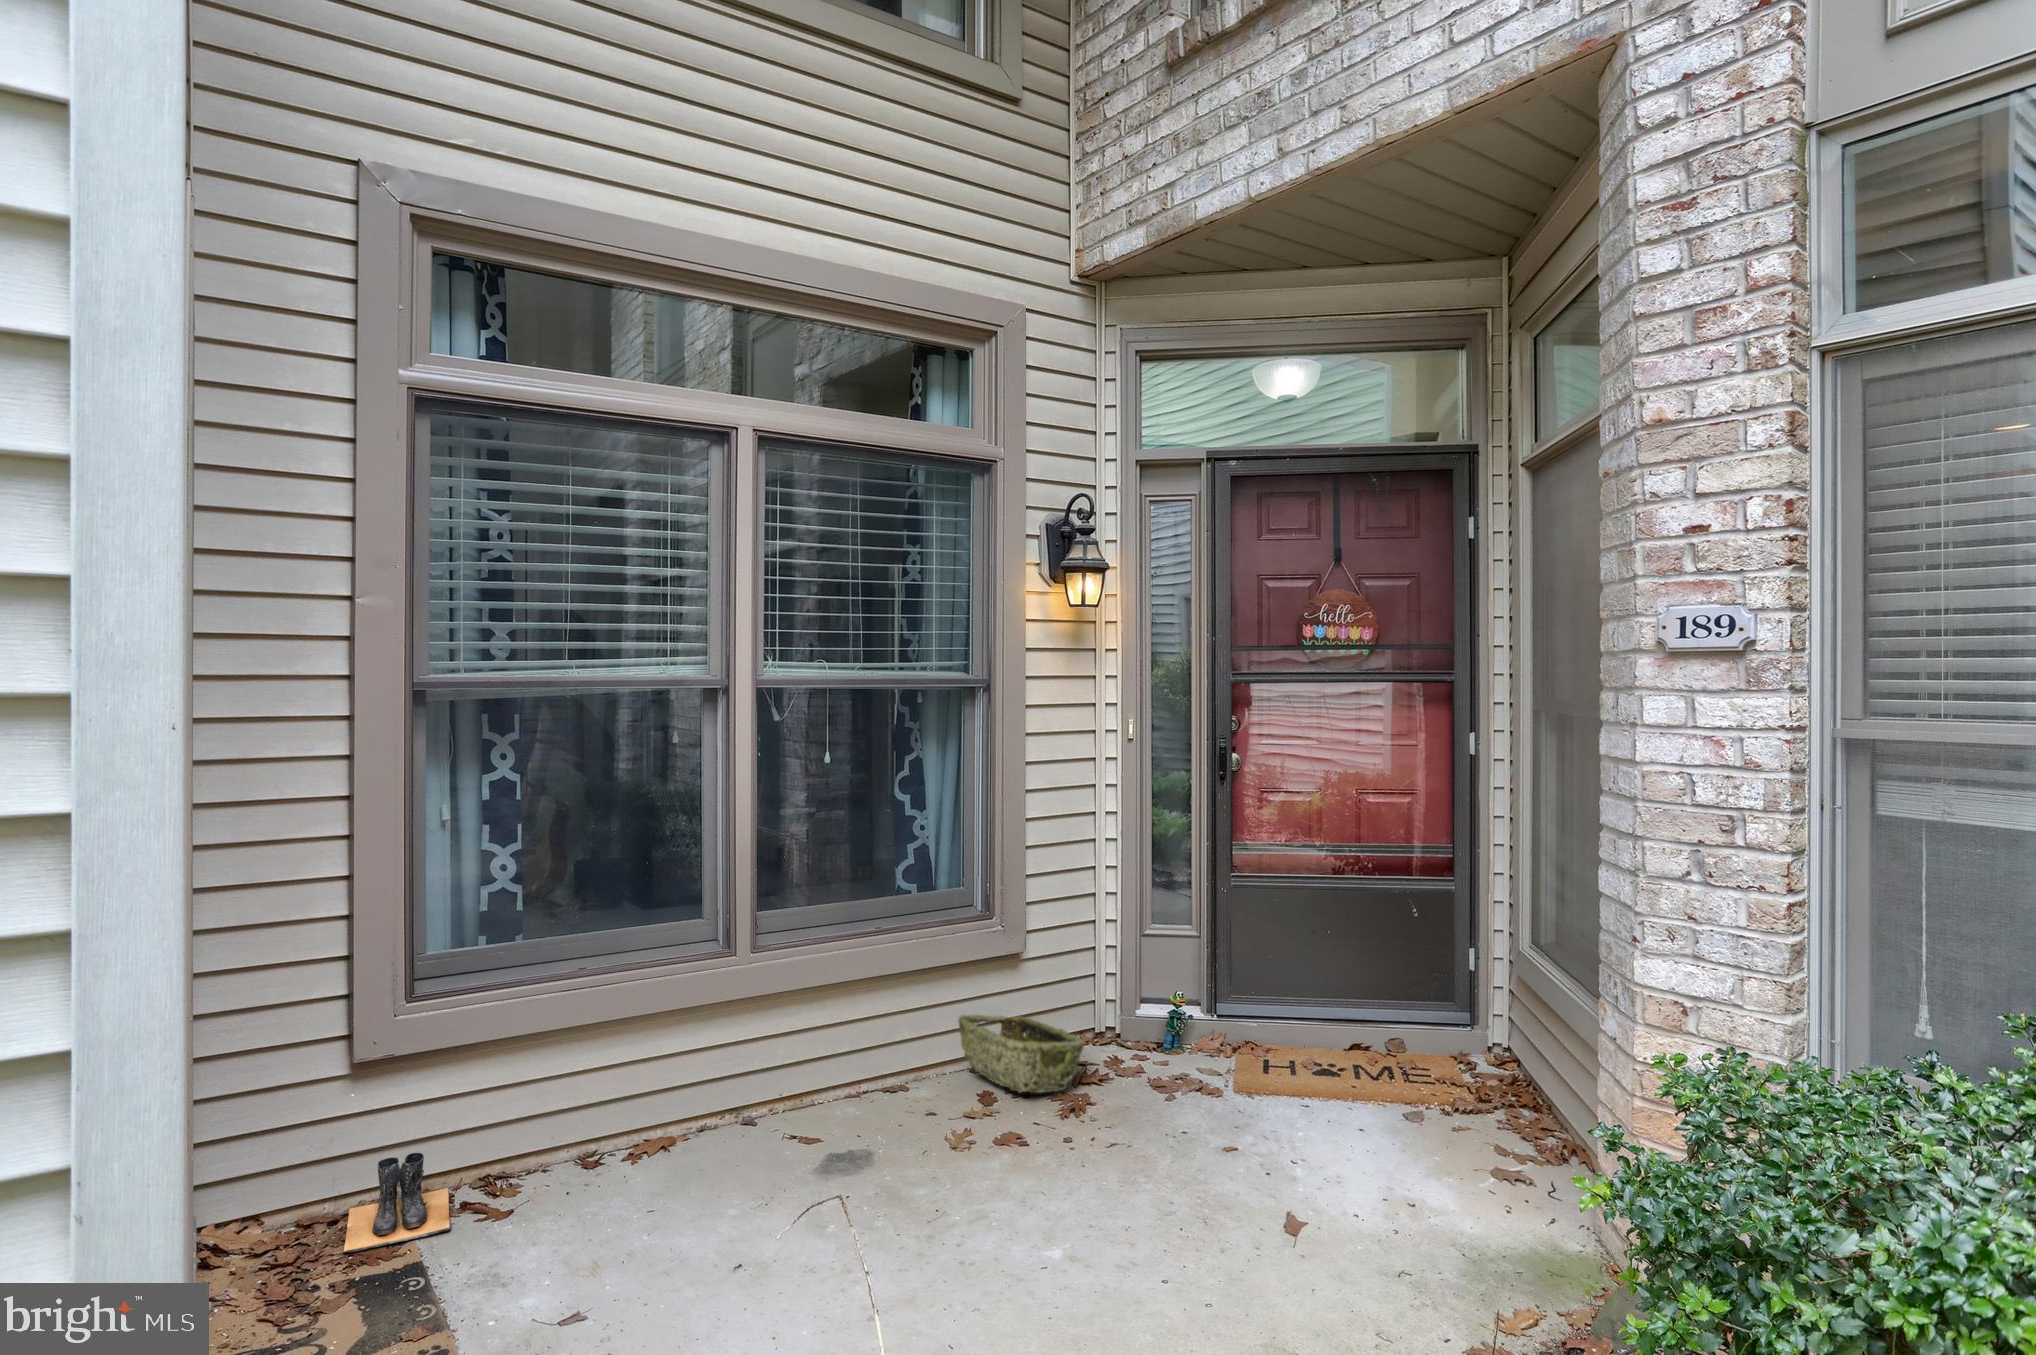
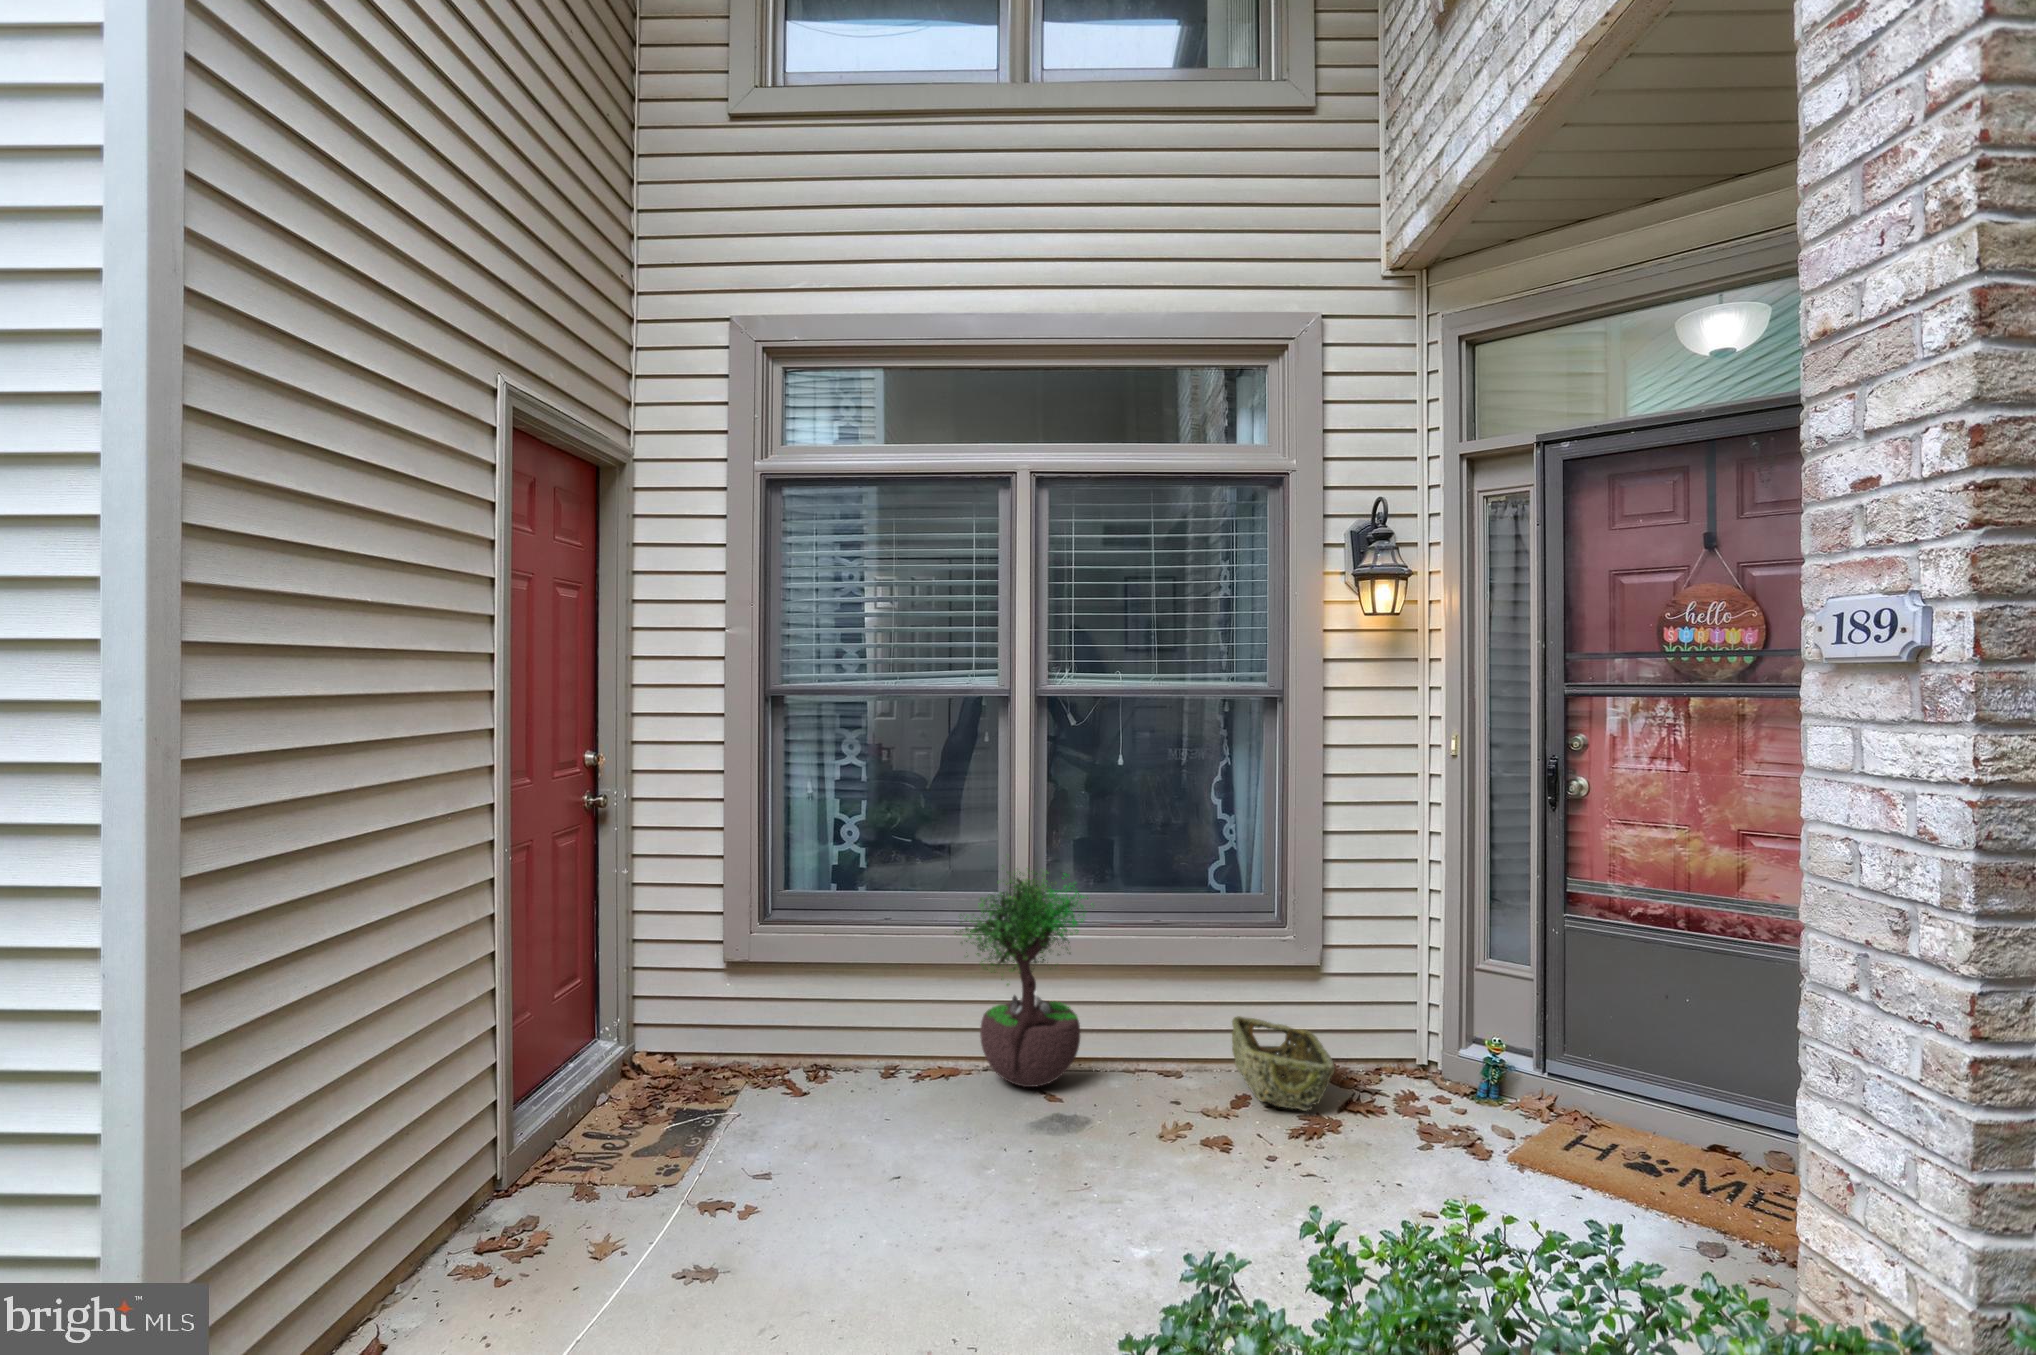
potted tree: none [703,871,864,1143] -> present [955,868,1088,1087]
boots: present [343,1152,451,1253] -> none [716,1026,801,1085]

